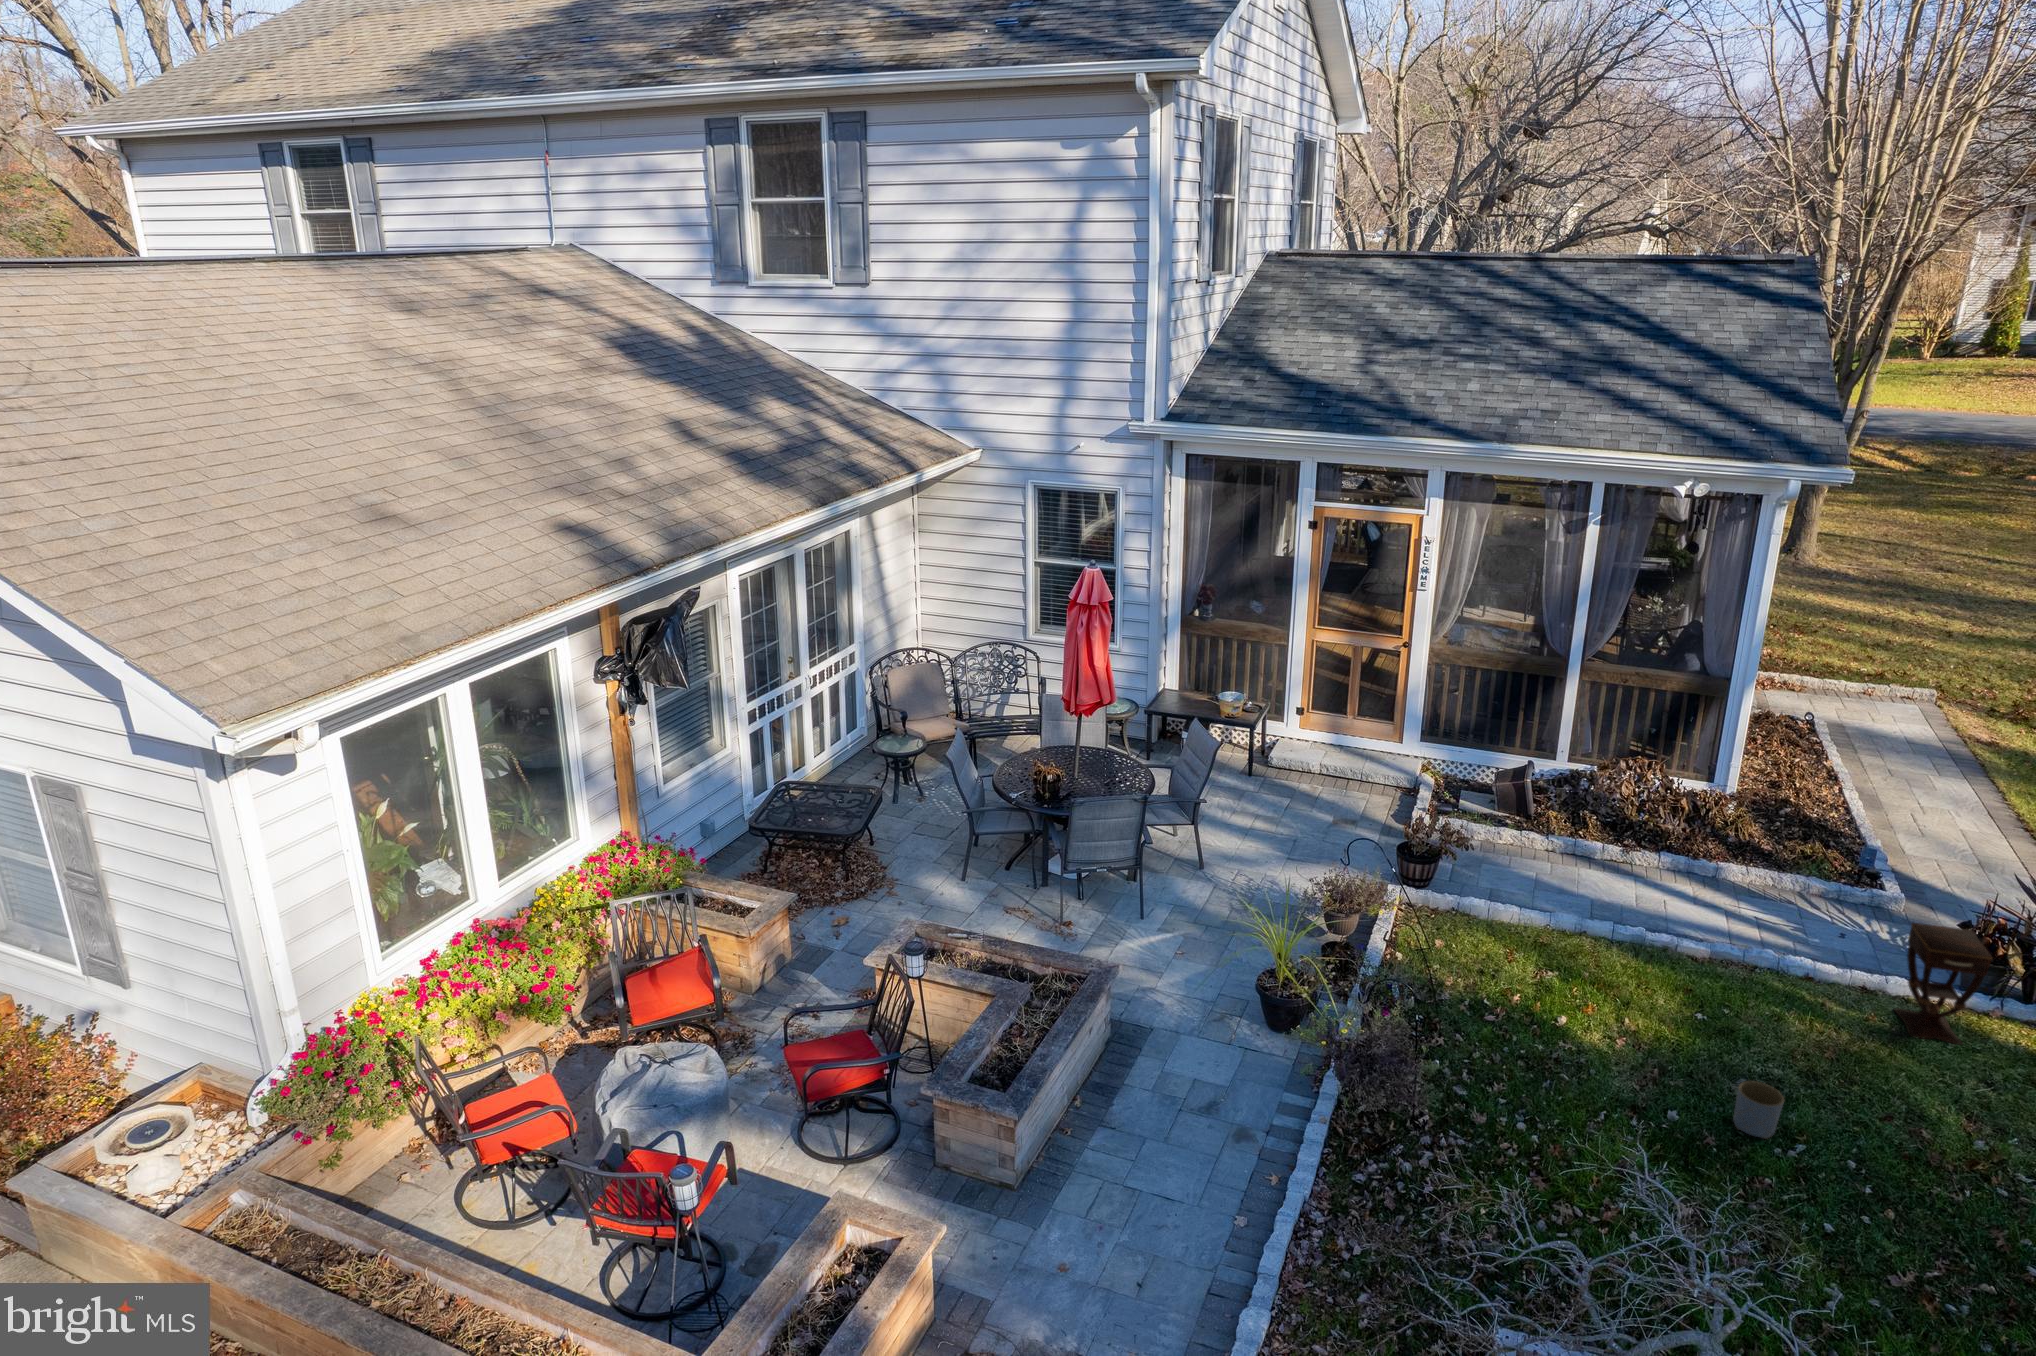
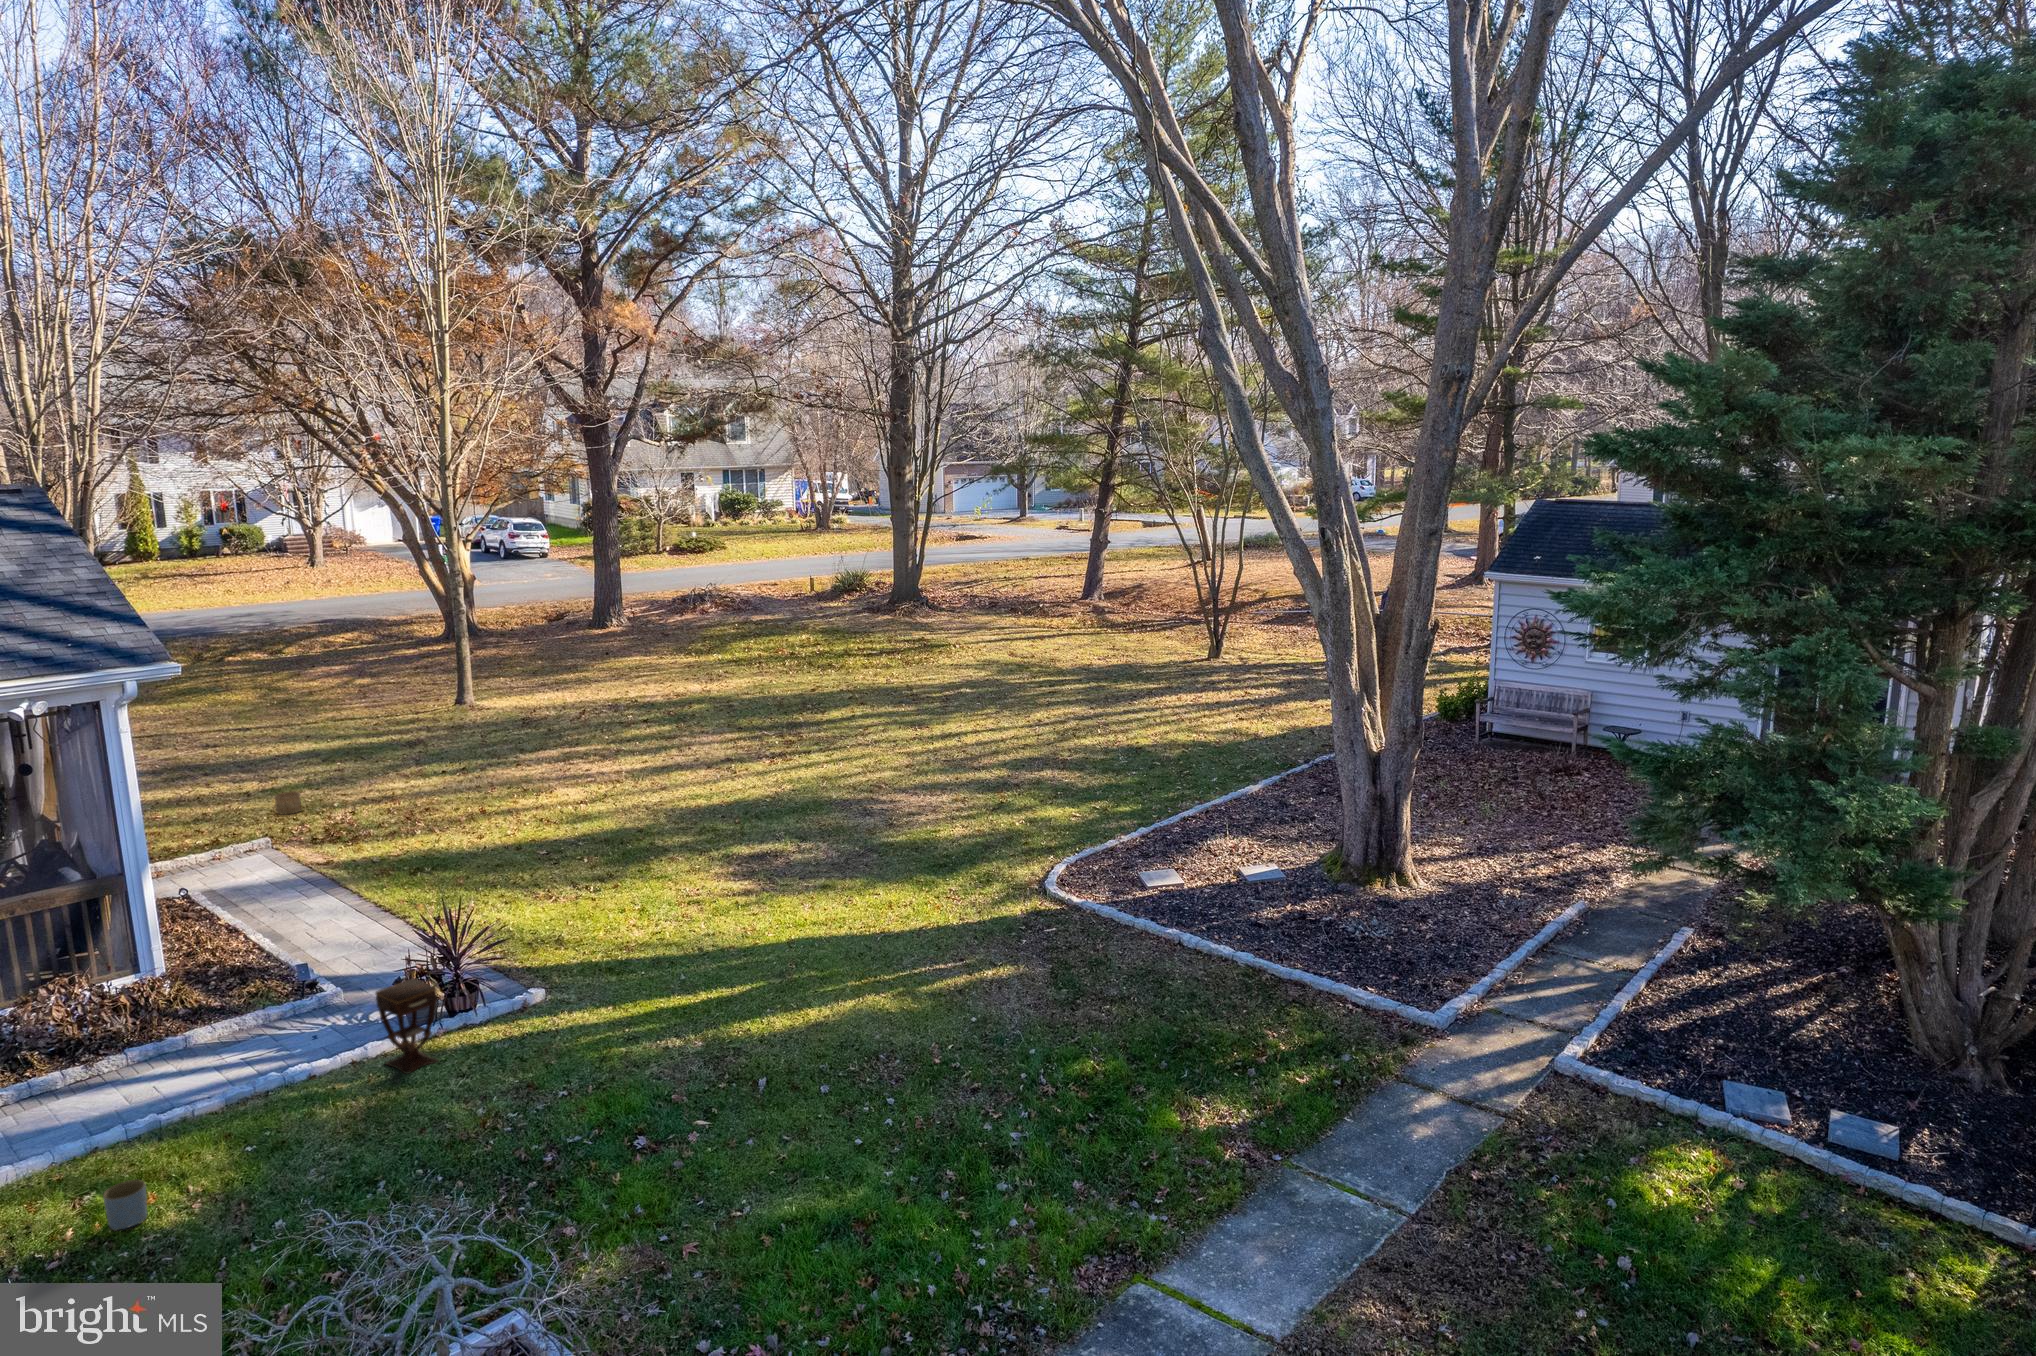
wooden bucket: none [1969,644,2008,673] -> present [275,791,301,815]
planter: present [1733,1081,1784,1139] -> present [103,1180,147,1231]

